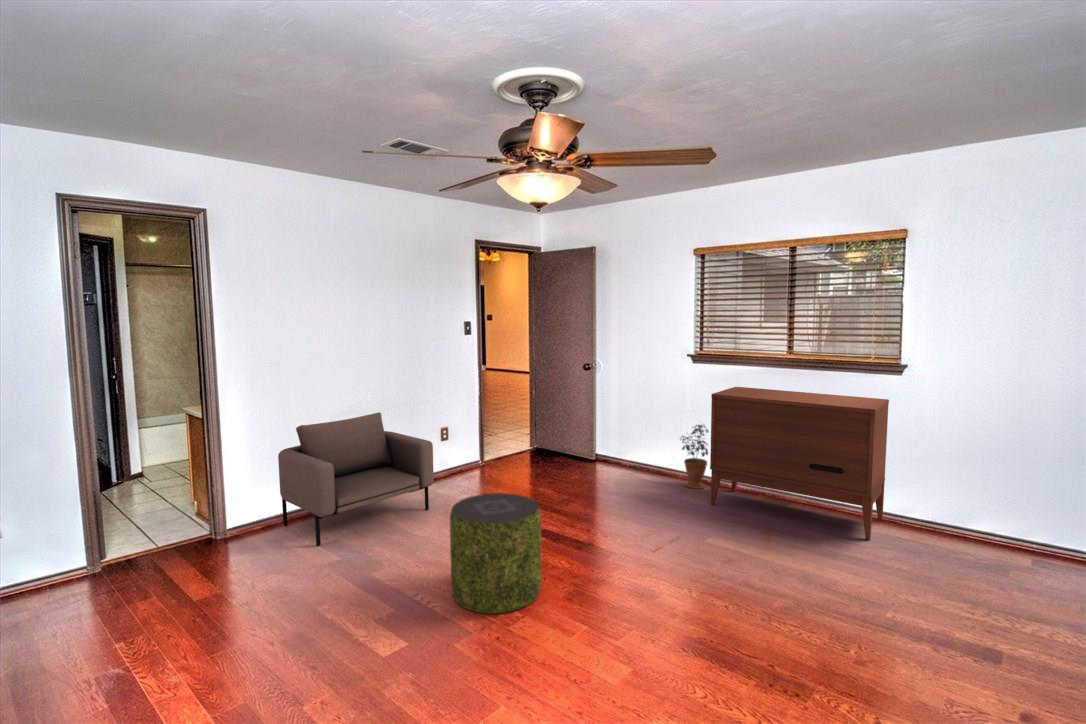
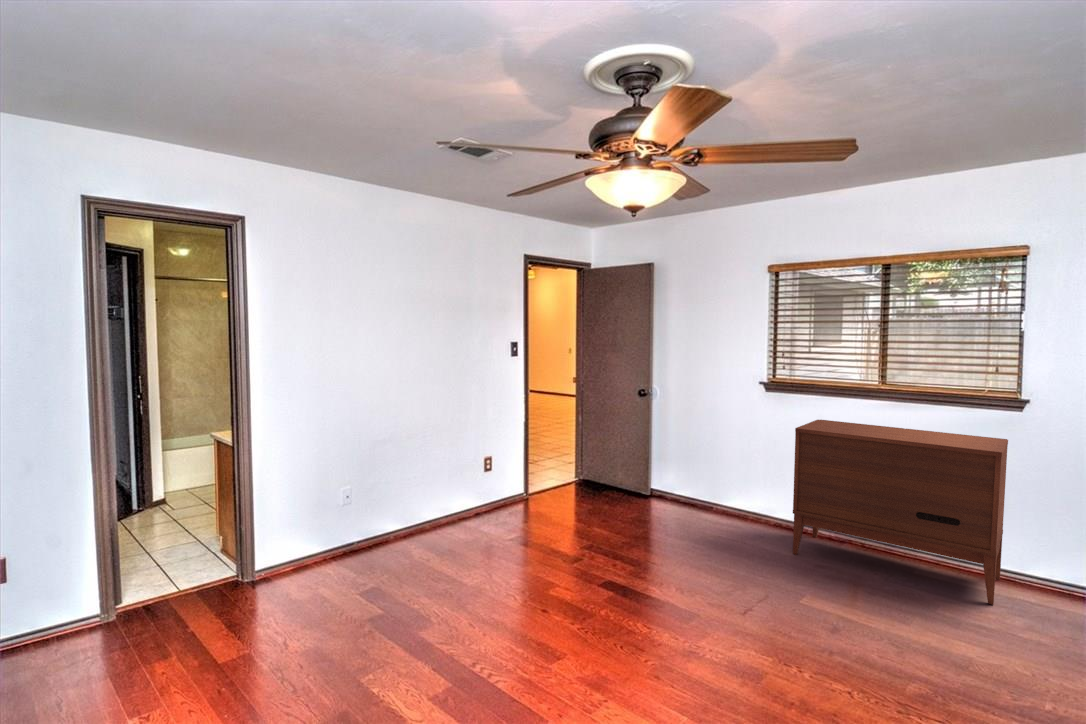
armchair: present [278,412,434,546] -> none [313,441,481,594]
potted plant: present [681,425,708,489] -> none [751,457,785,533]
pouf: present [450,493,542,614] -> none [513,543,620,692]

